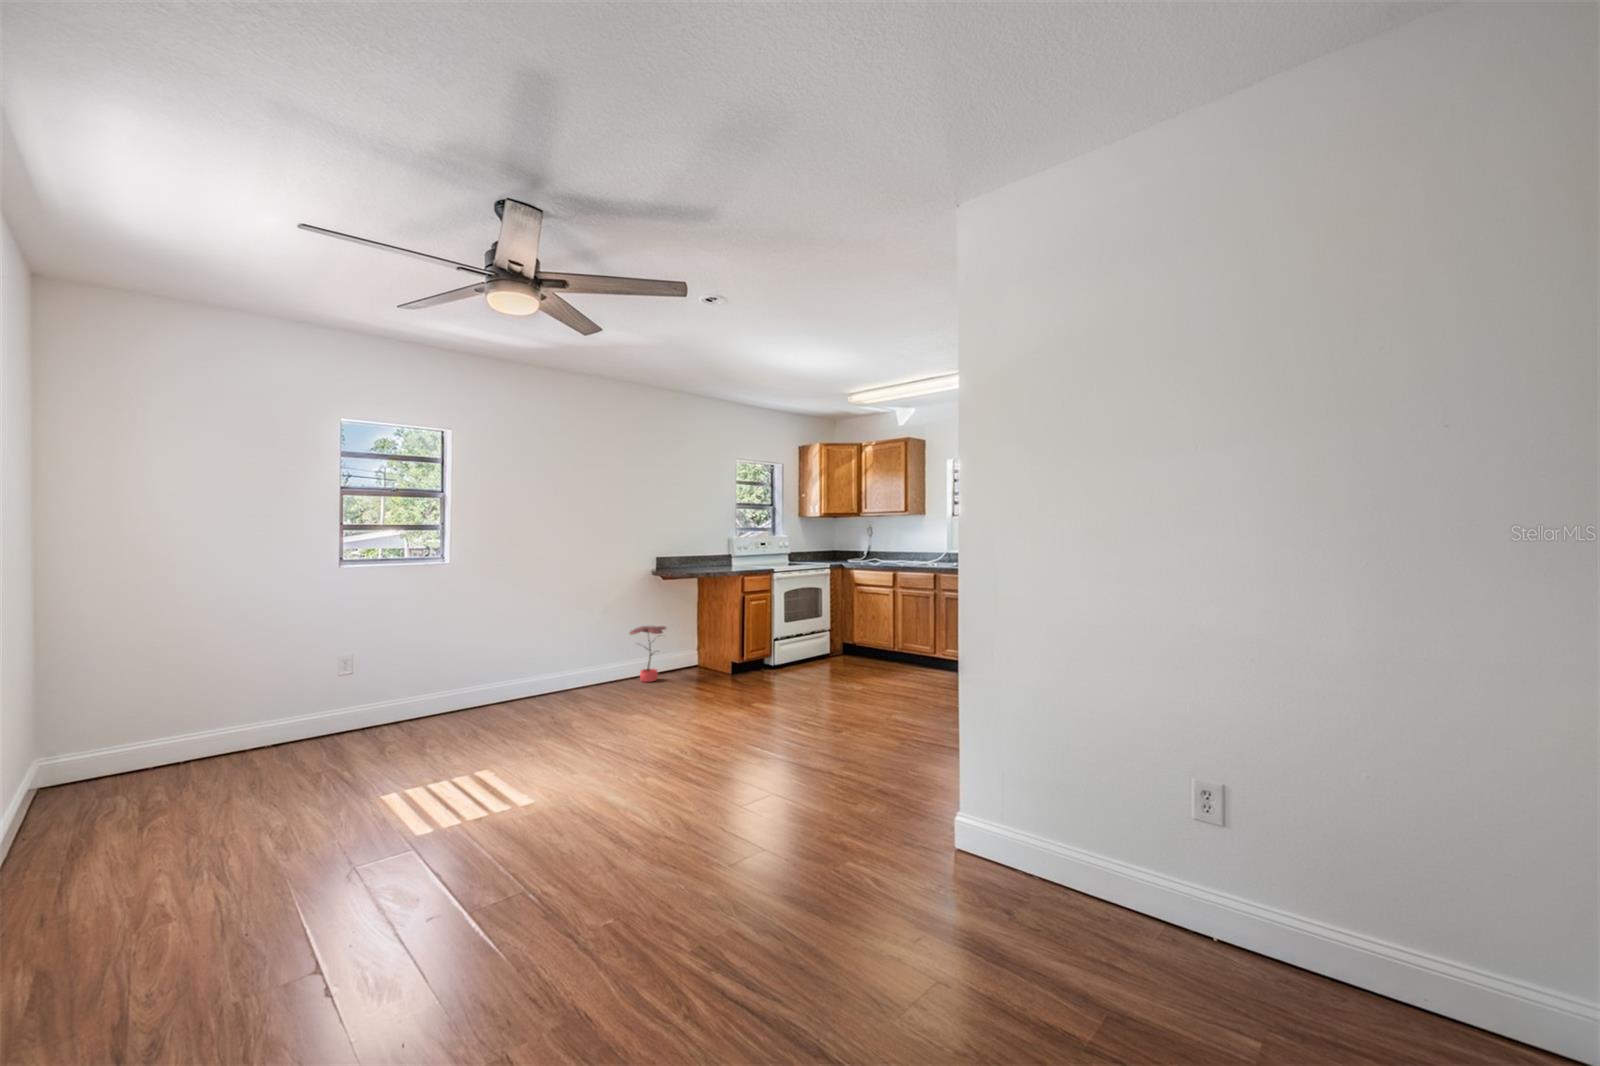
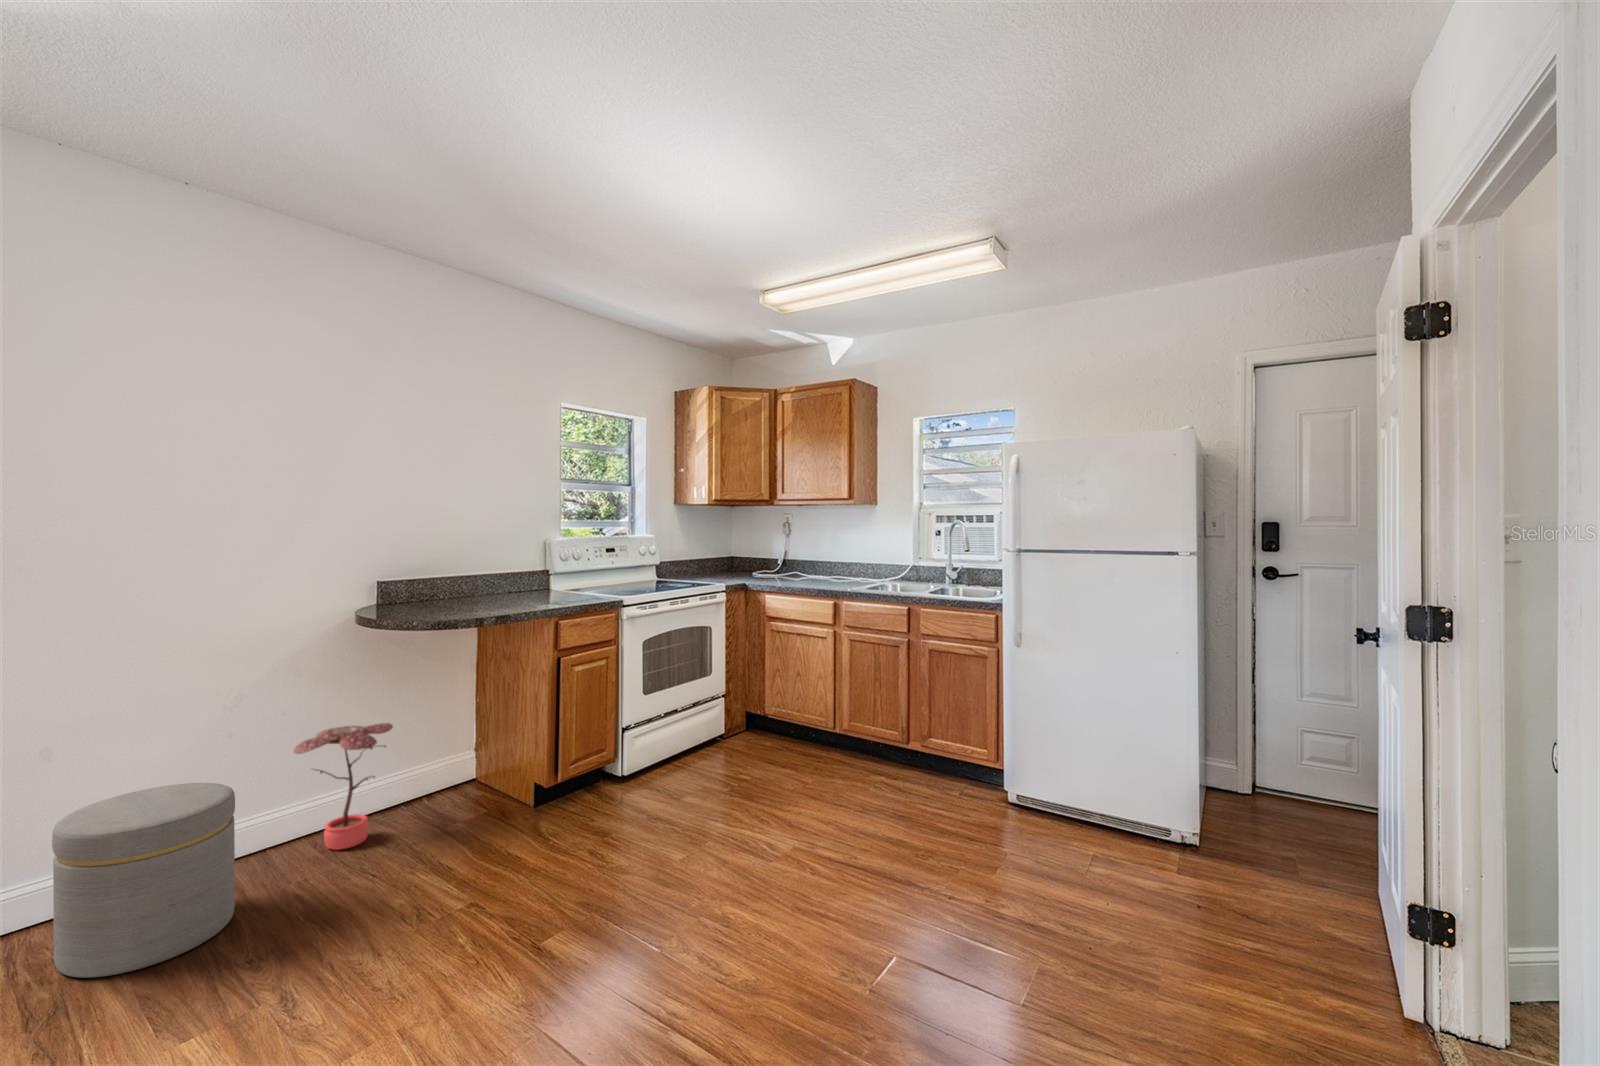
ottoman: none [564,640,620,704] -> present [52,783,235,978]

